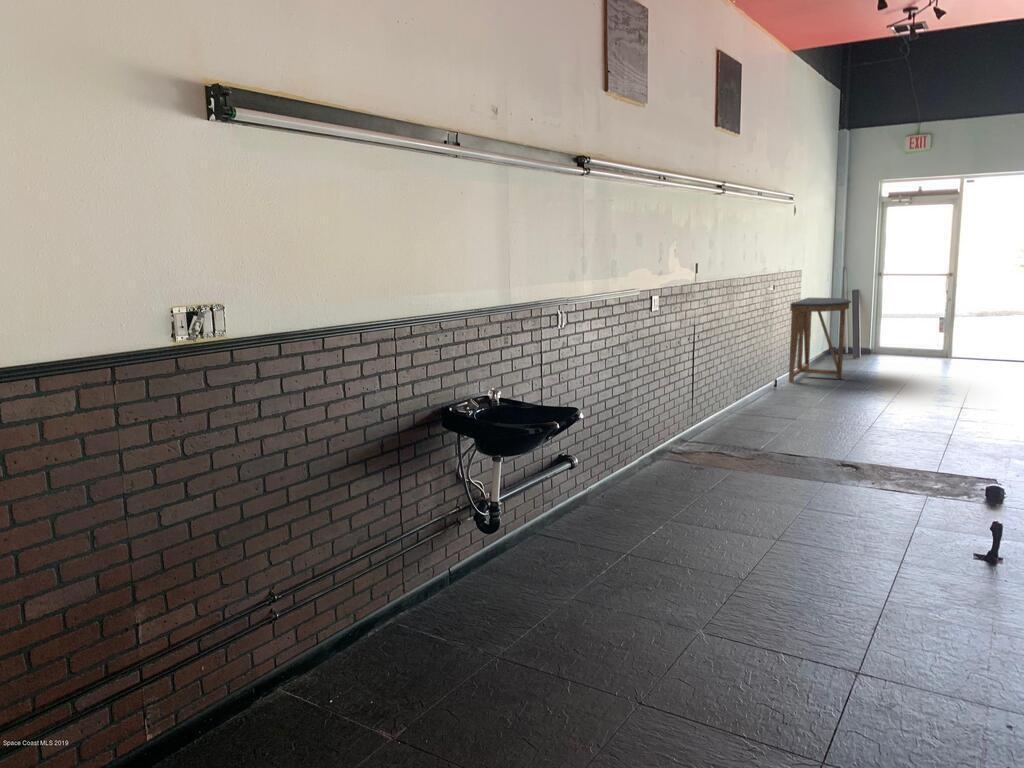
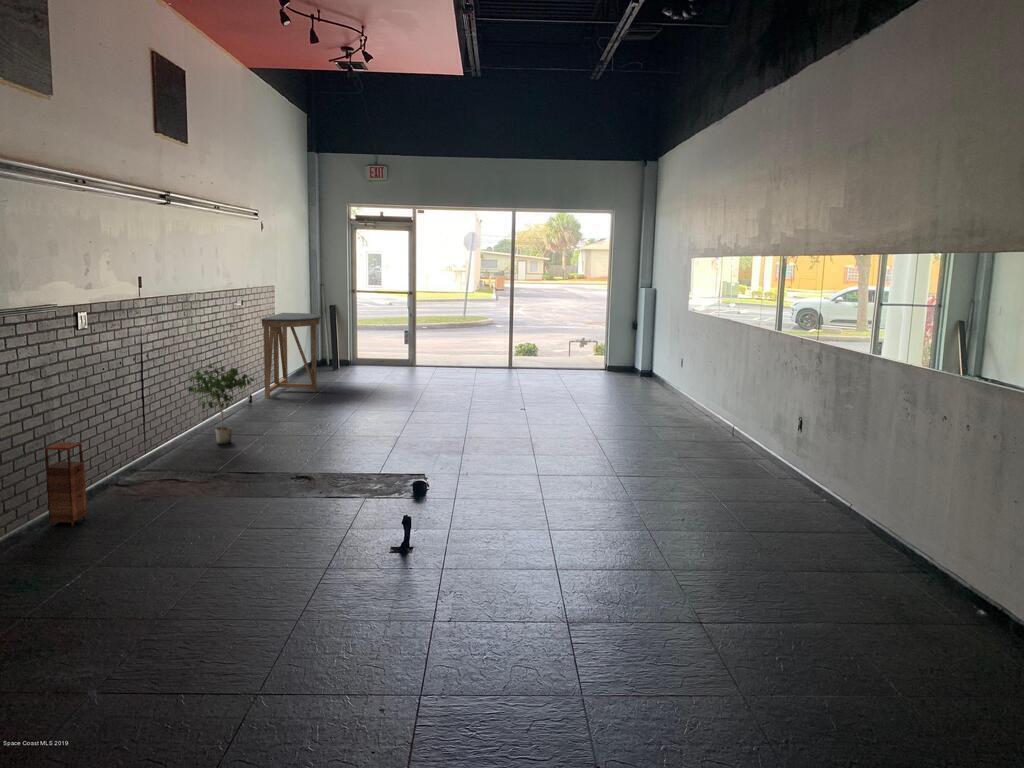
potted plant: none [729,347,793,425] -> present [188,365,254,444]
storage cabinet: none [624,411,654,487] -> present [45,442,87,527]

